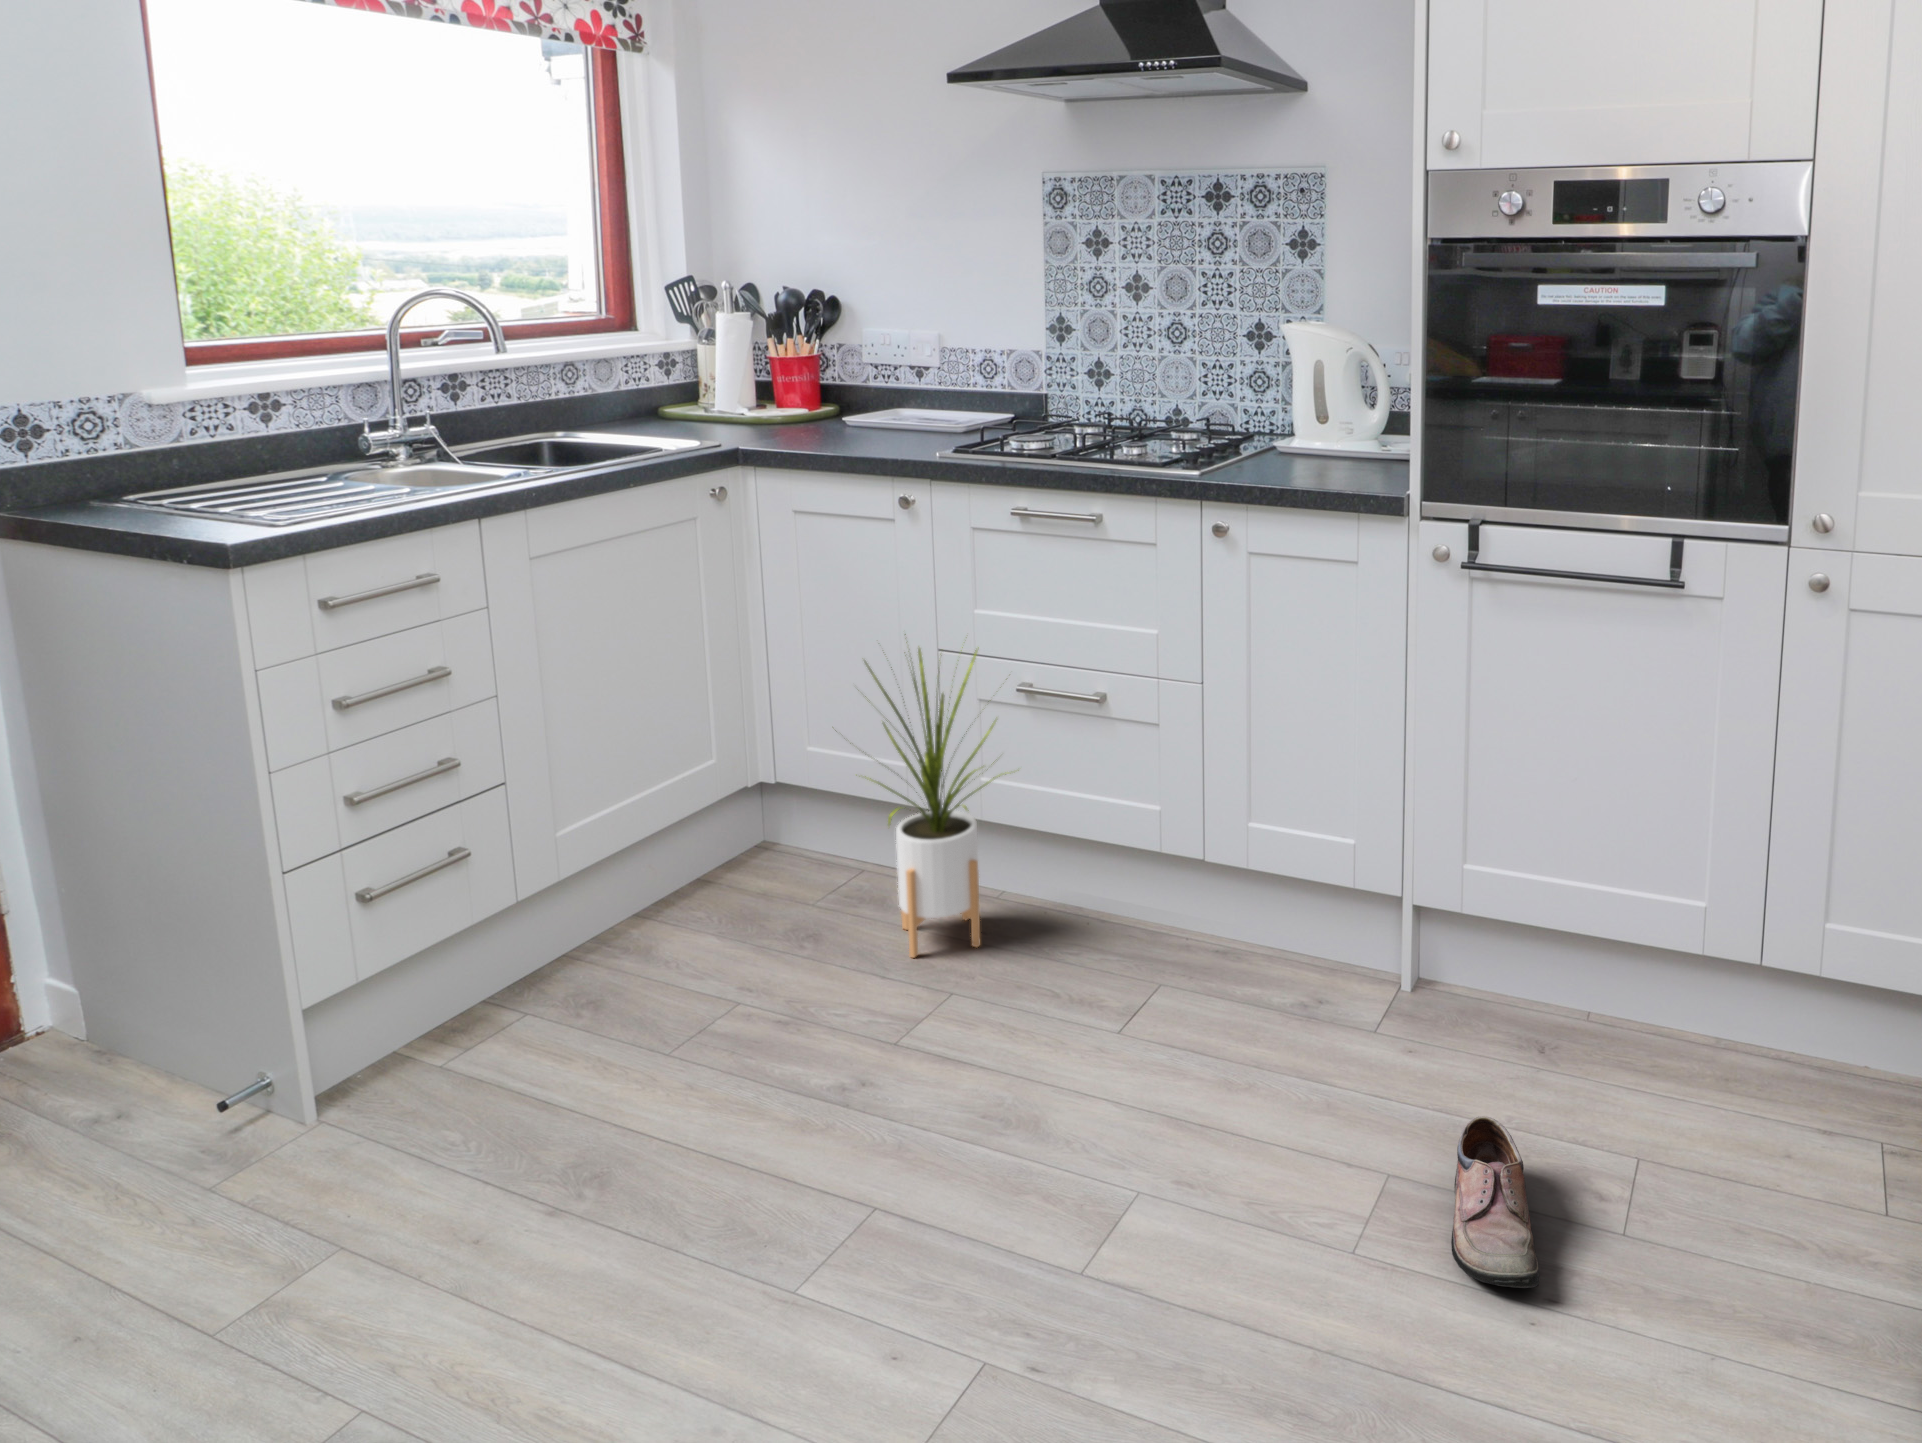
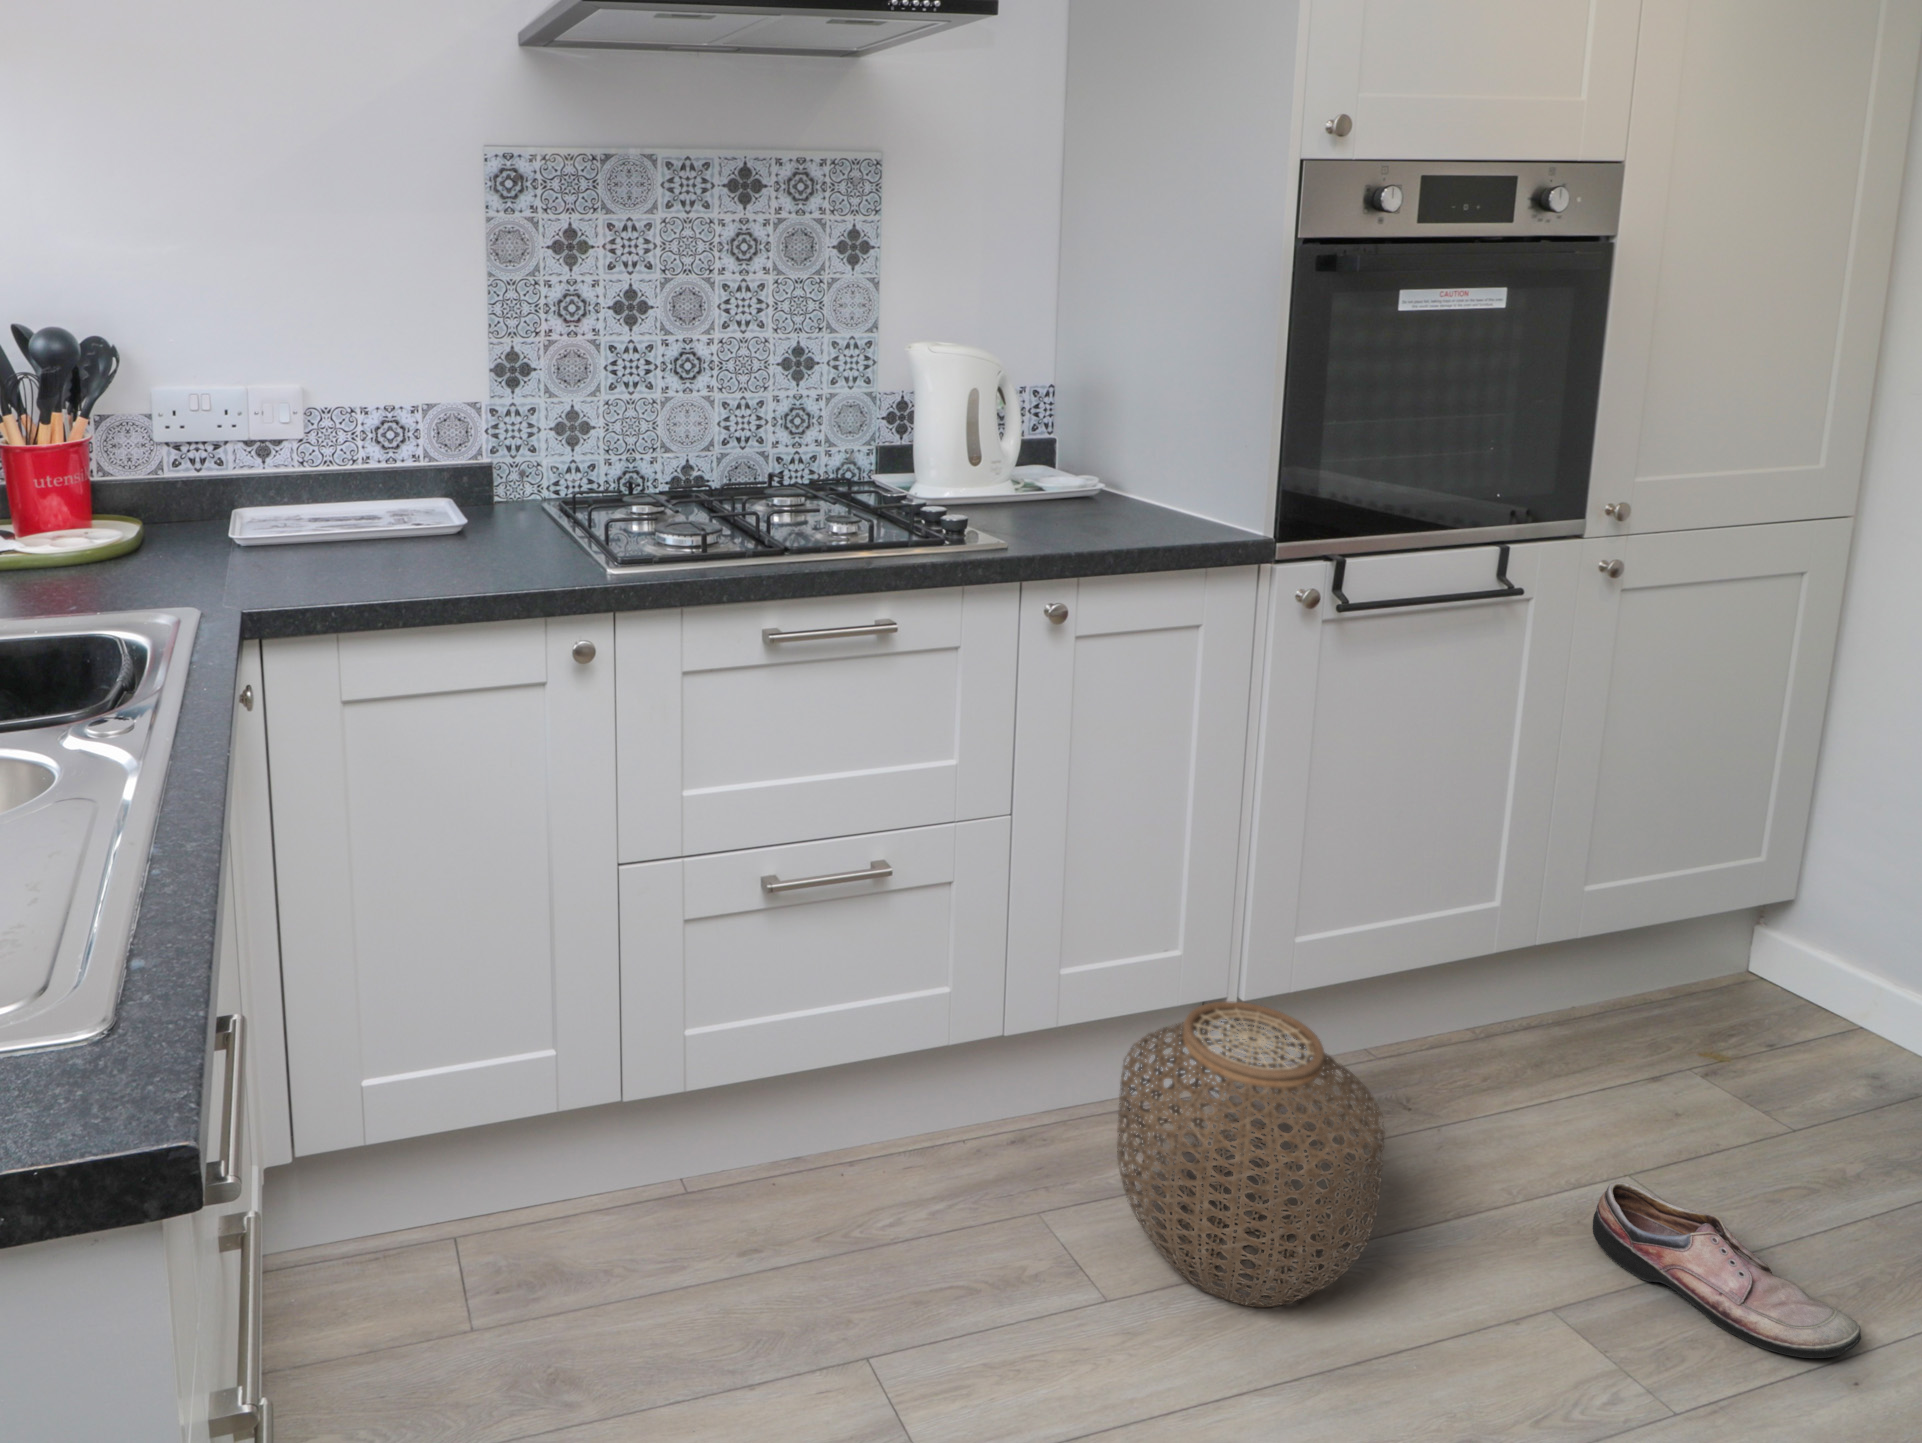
house plant: present [835,634,1000,958] -> none [613,825,874,1331]
woven basket: none [1110,849,1303,1081] -> present [1117,1001,1385,1307]

